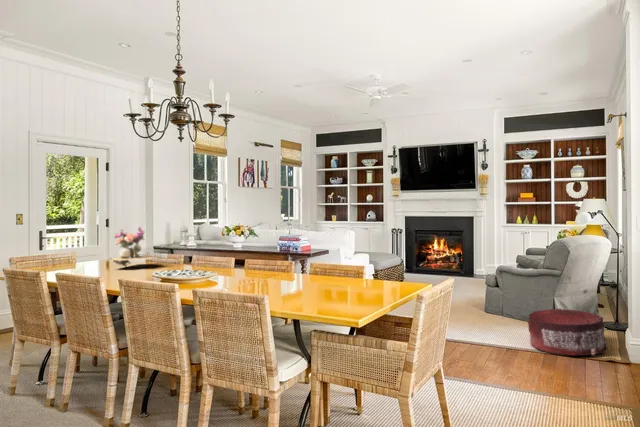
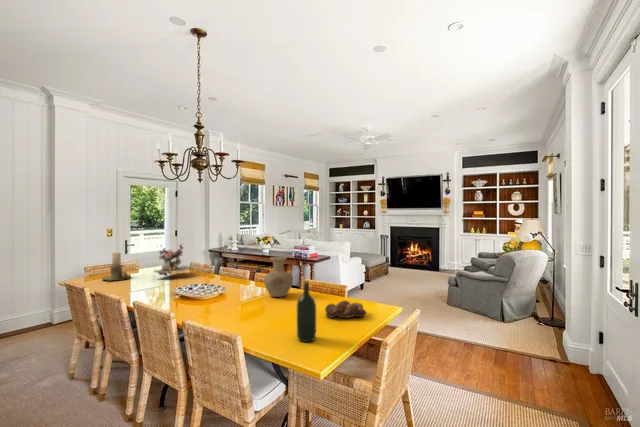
vase: none [264,232,299,280] -> present [264,256,293,297]
candle holder: none [41,235,78,271] -> present [102,253,130,281]
wine bottle: none [321,242,343,308] -> present [297,281,316,342]
bread loaf: none [345,275,394,293] -> present [325,300,366,318]
pouf: present [528,309,607,356] -> none [481,310,548,354]

